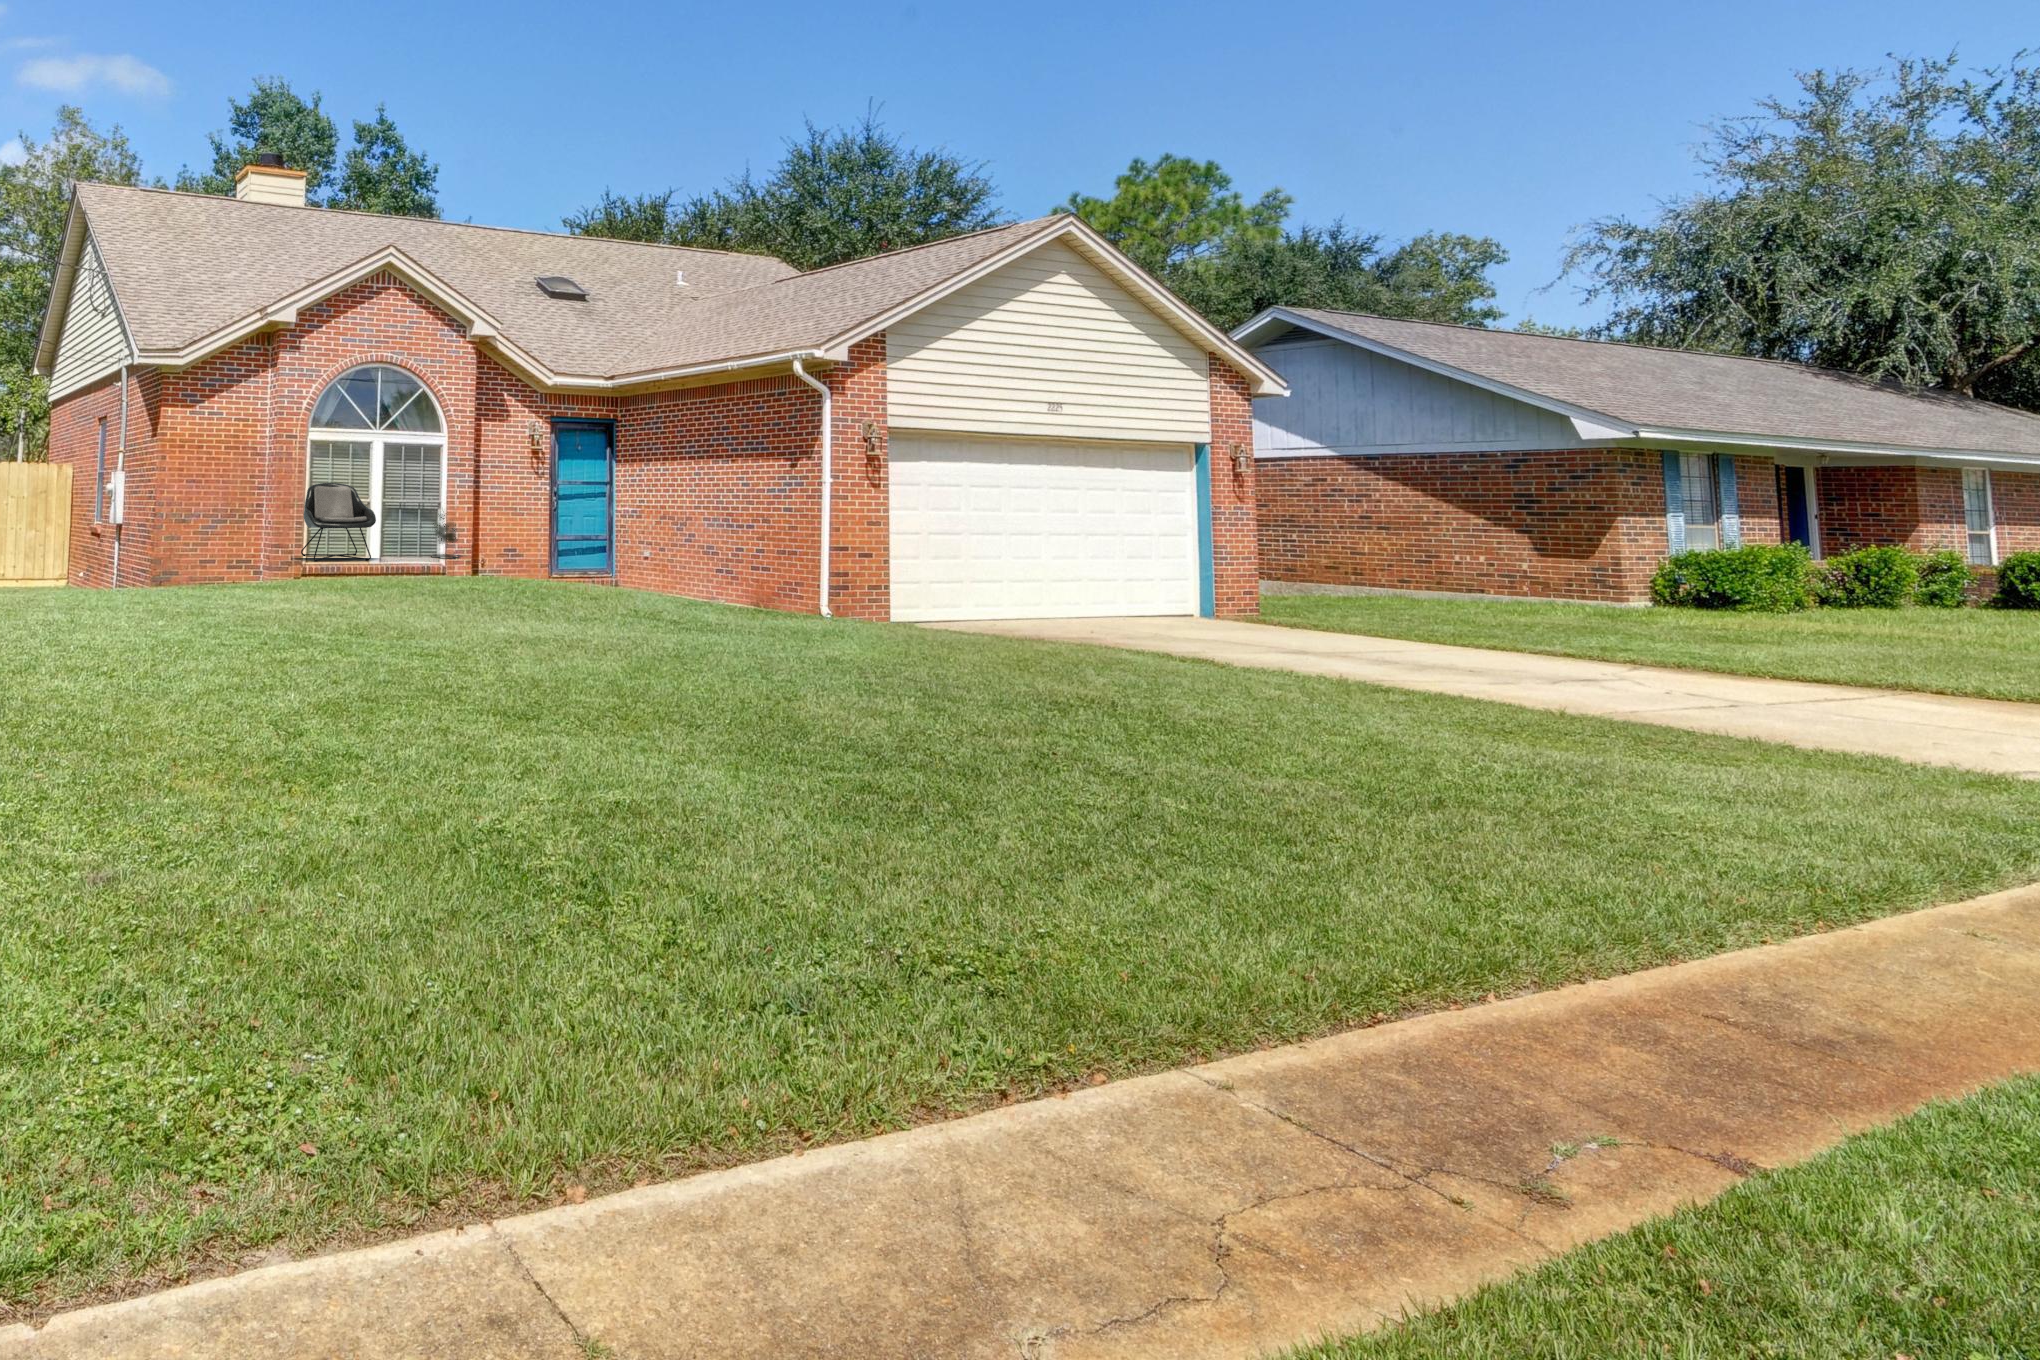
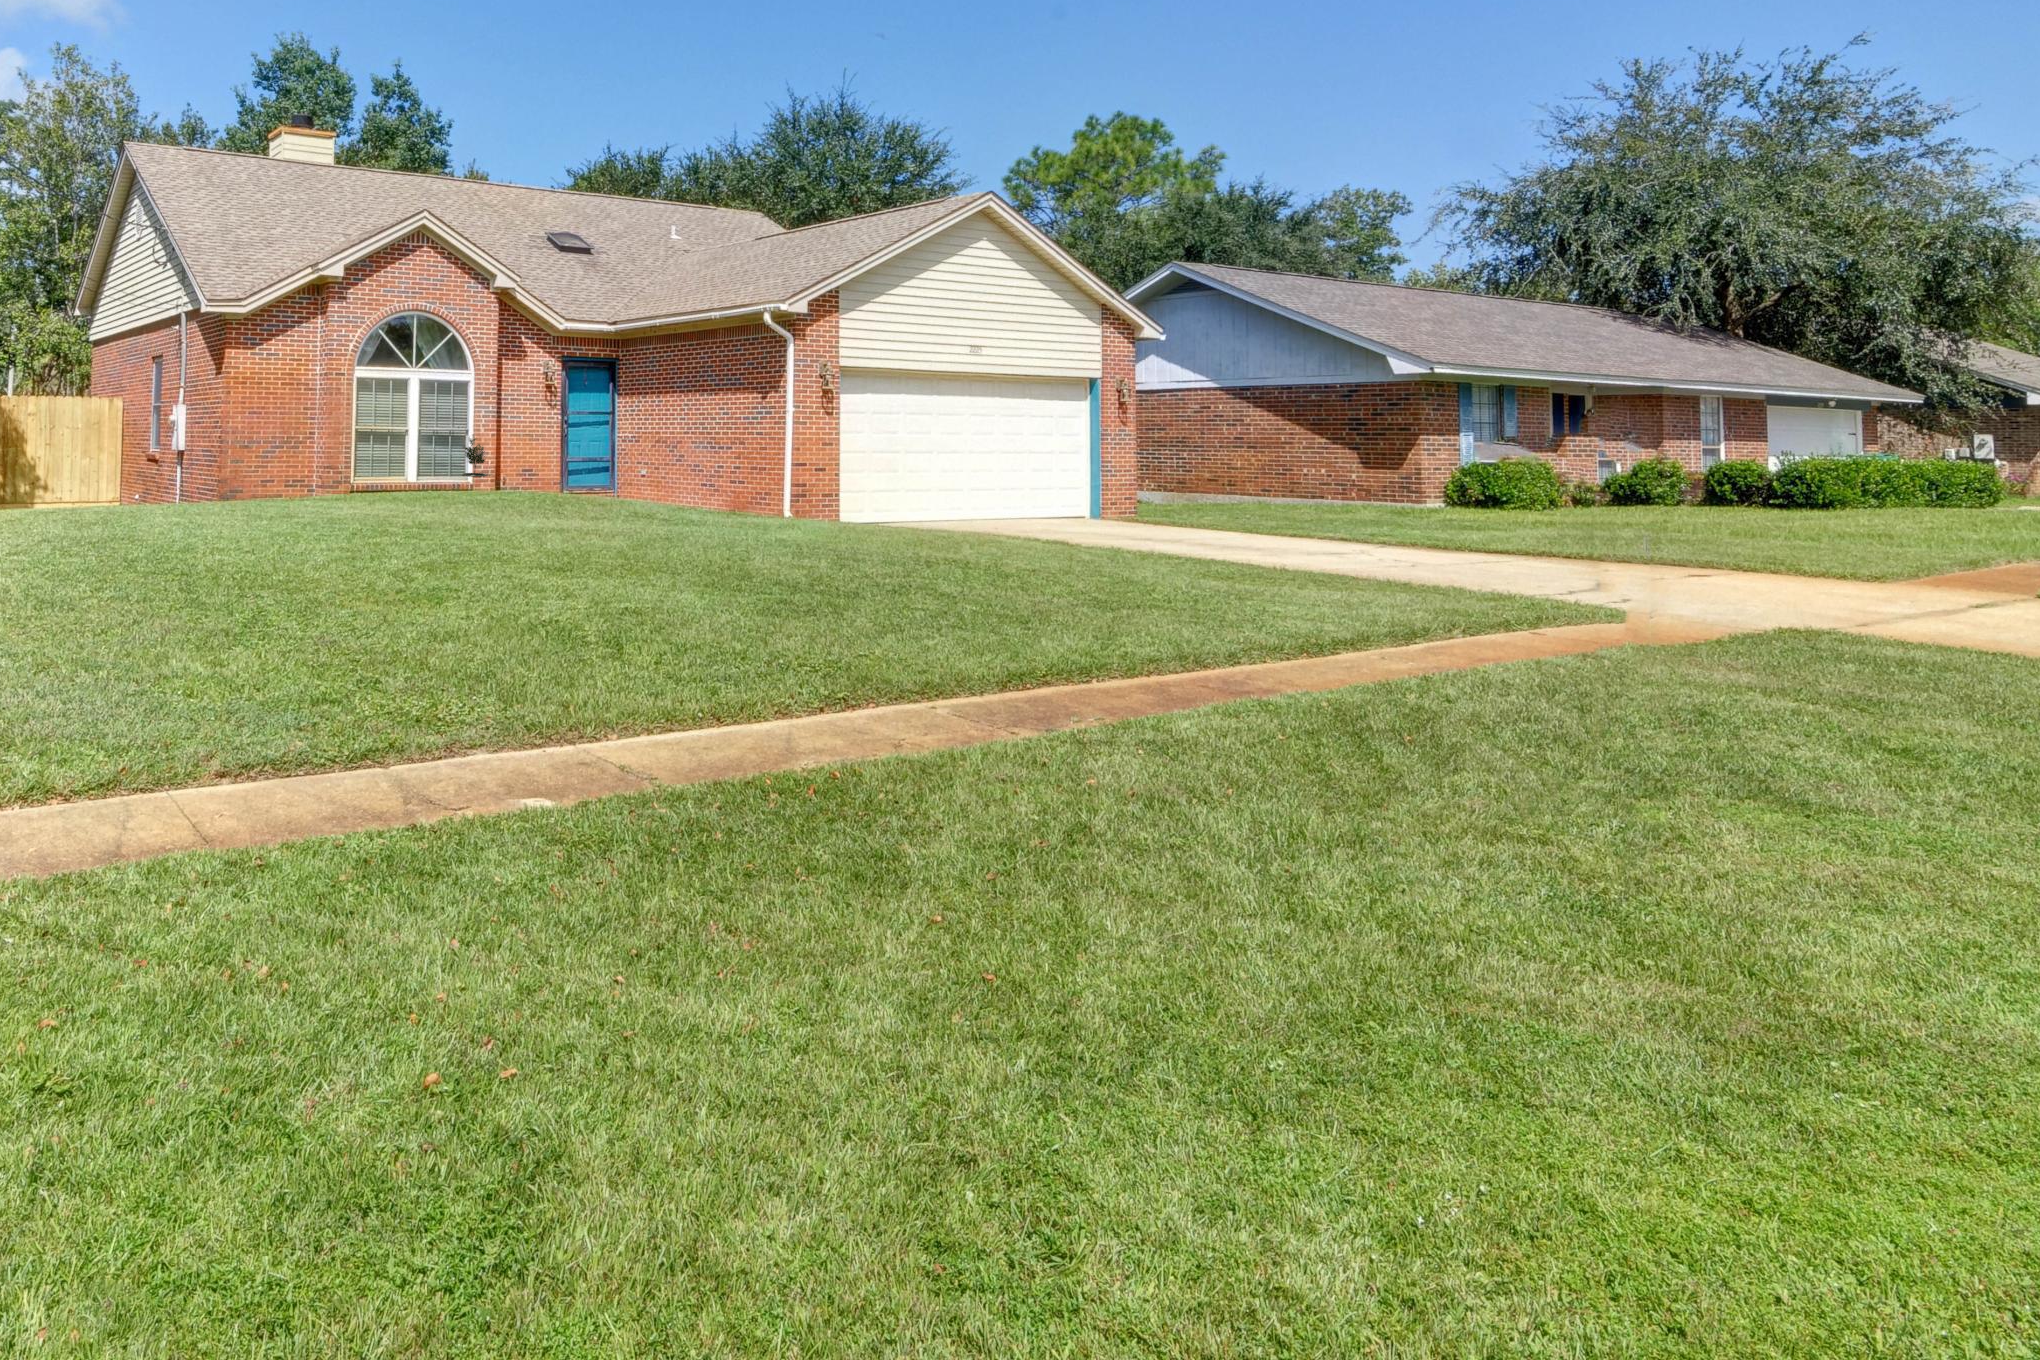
lounge chair: present [301,483,376,562] -> none [351,413,417,479]

